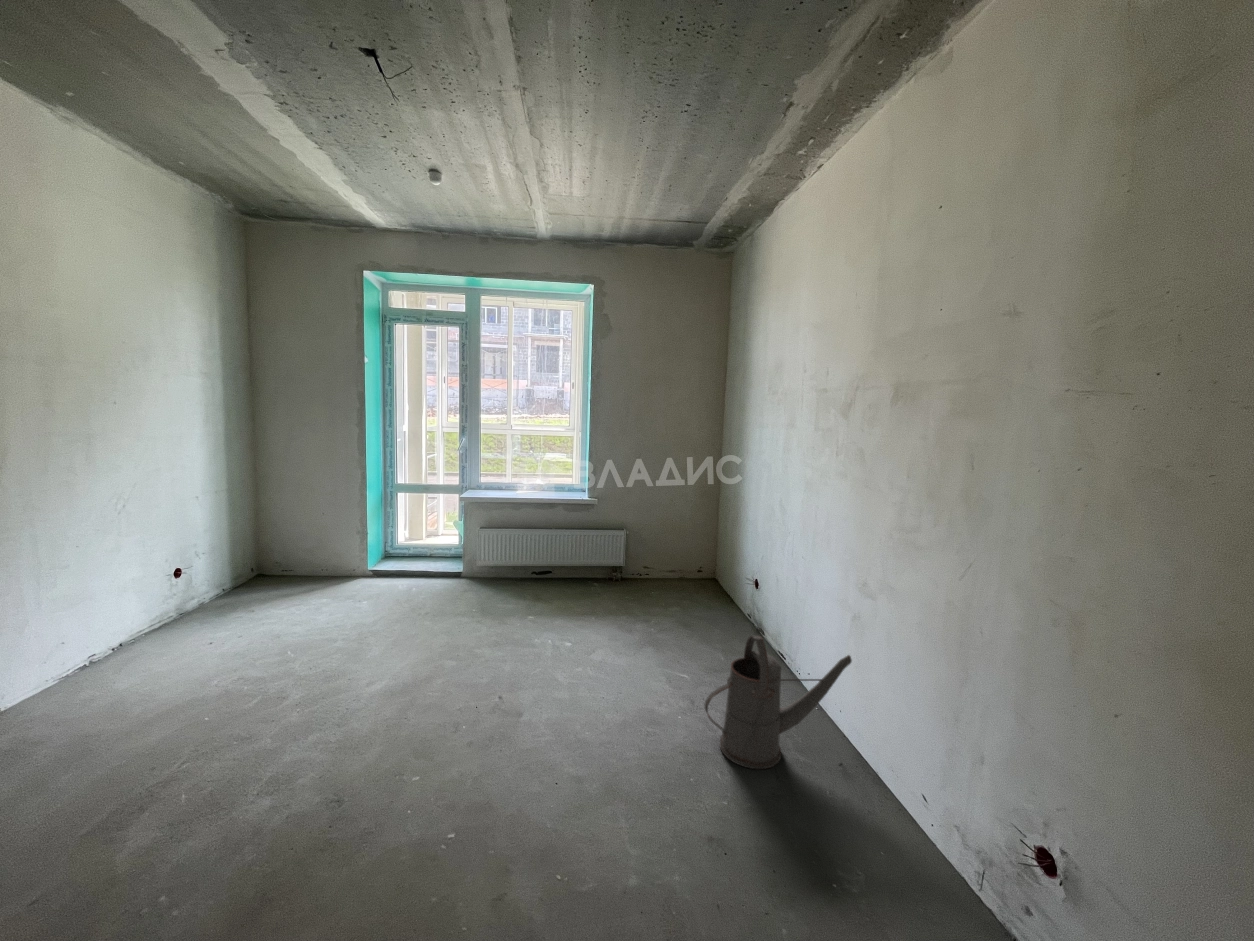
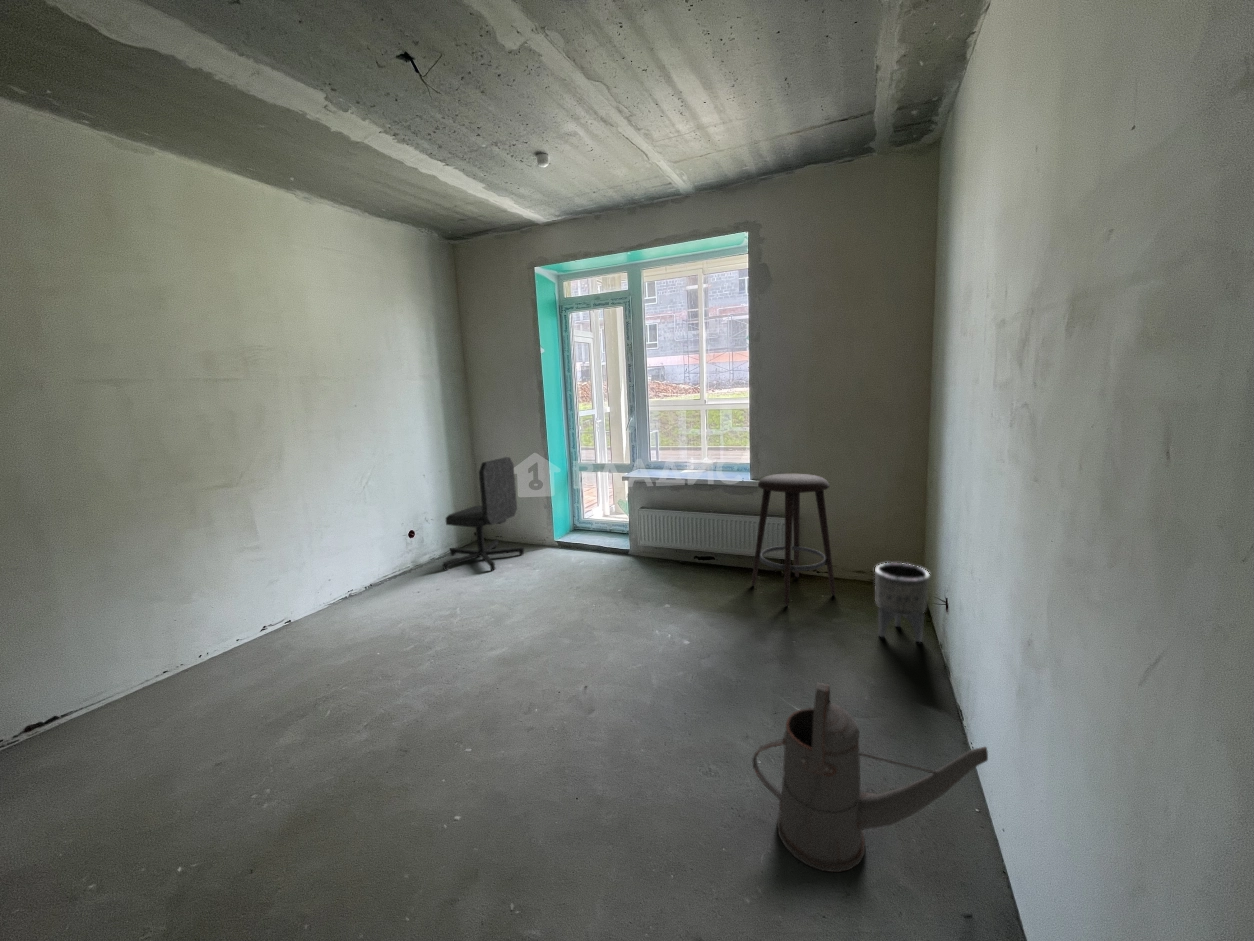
chair: none [224,475,335,615] -> present [443,457,524,571]
stool: none [595,493,663,605] -> present [752,474,835,606]
planter: none [705,560,742,618] -> present [875,563,929,642]

